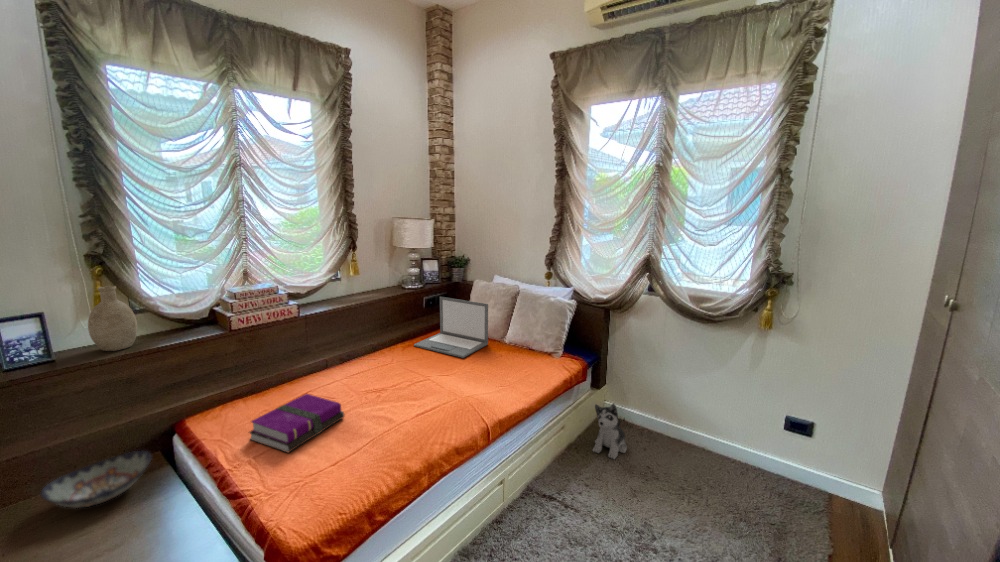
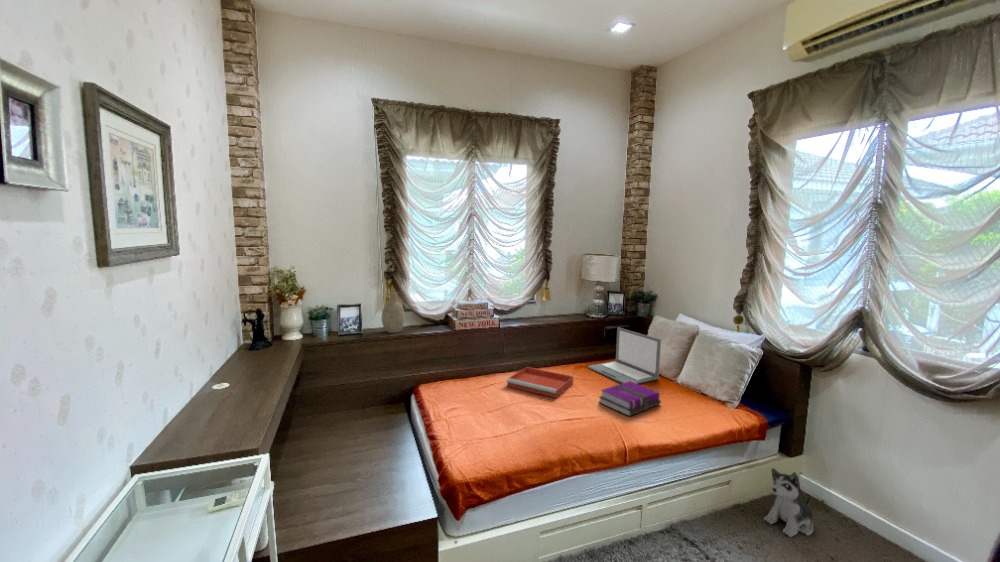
tray: none [324,359,405,390] -> present [507,367,573,398]
notebook: present [250,394,344,453] -> present [599,382,661,416]
decorative bowl: present [41,451,151,508] -> none [347,397,398,422]

